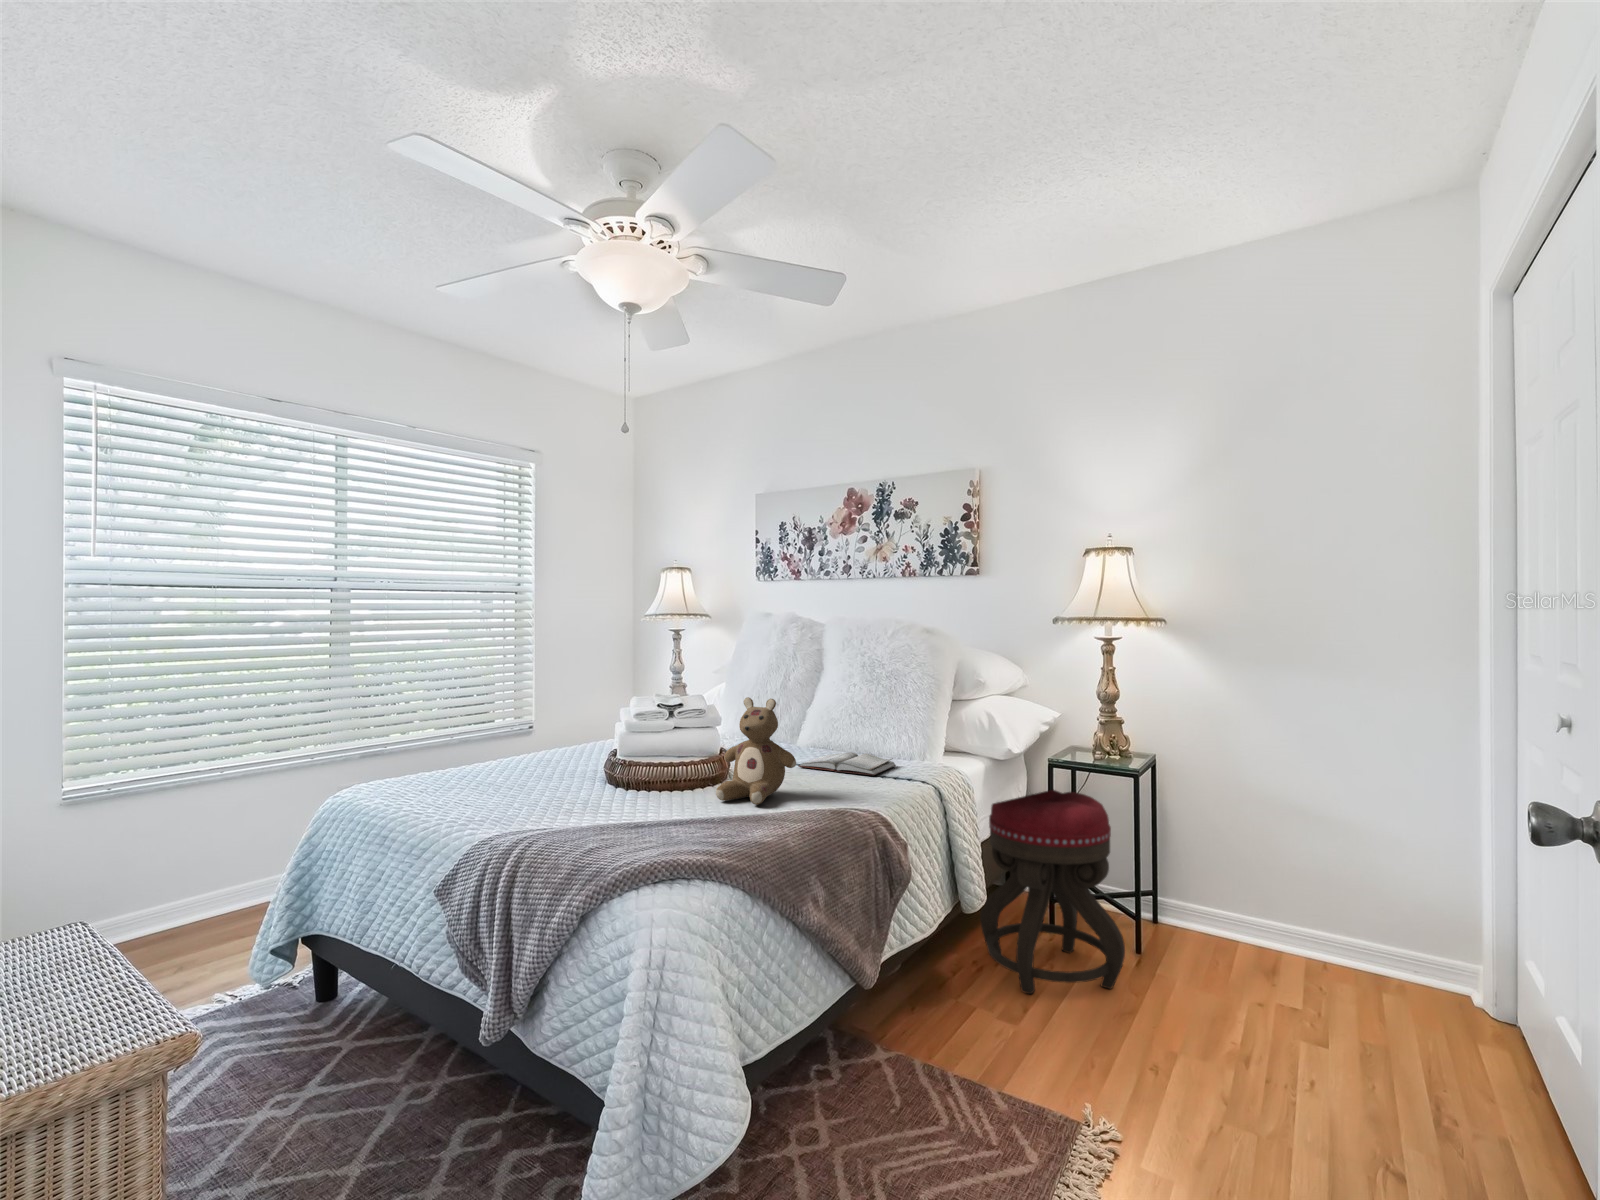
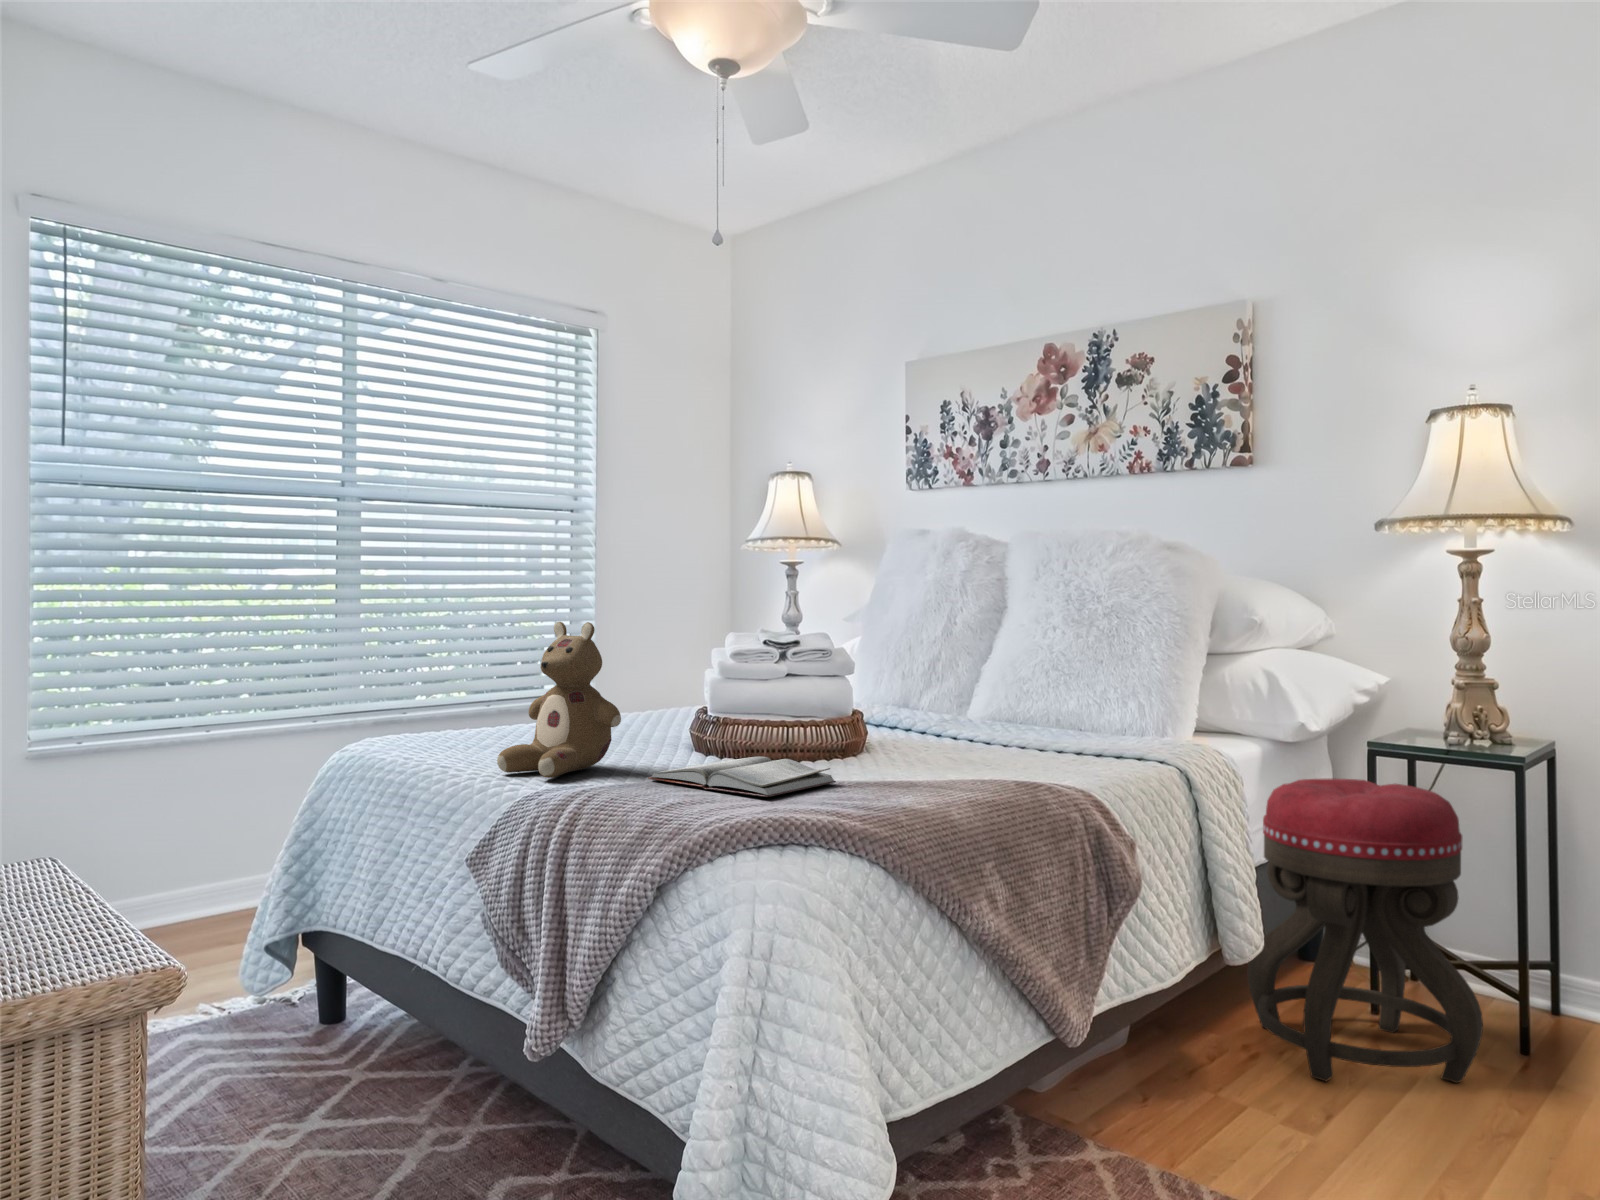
stuffed bear: present [716,697,796,805] -> present [497,622,621,778]
hardback book: present [799,752,896,775] -> present [648,756,836,797]

